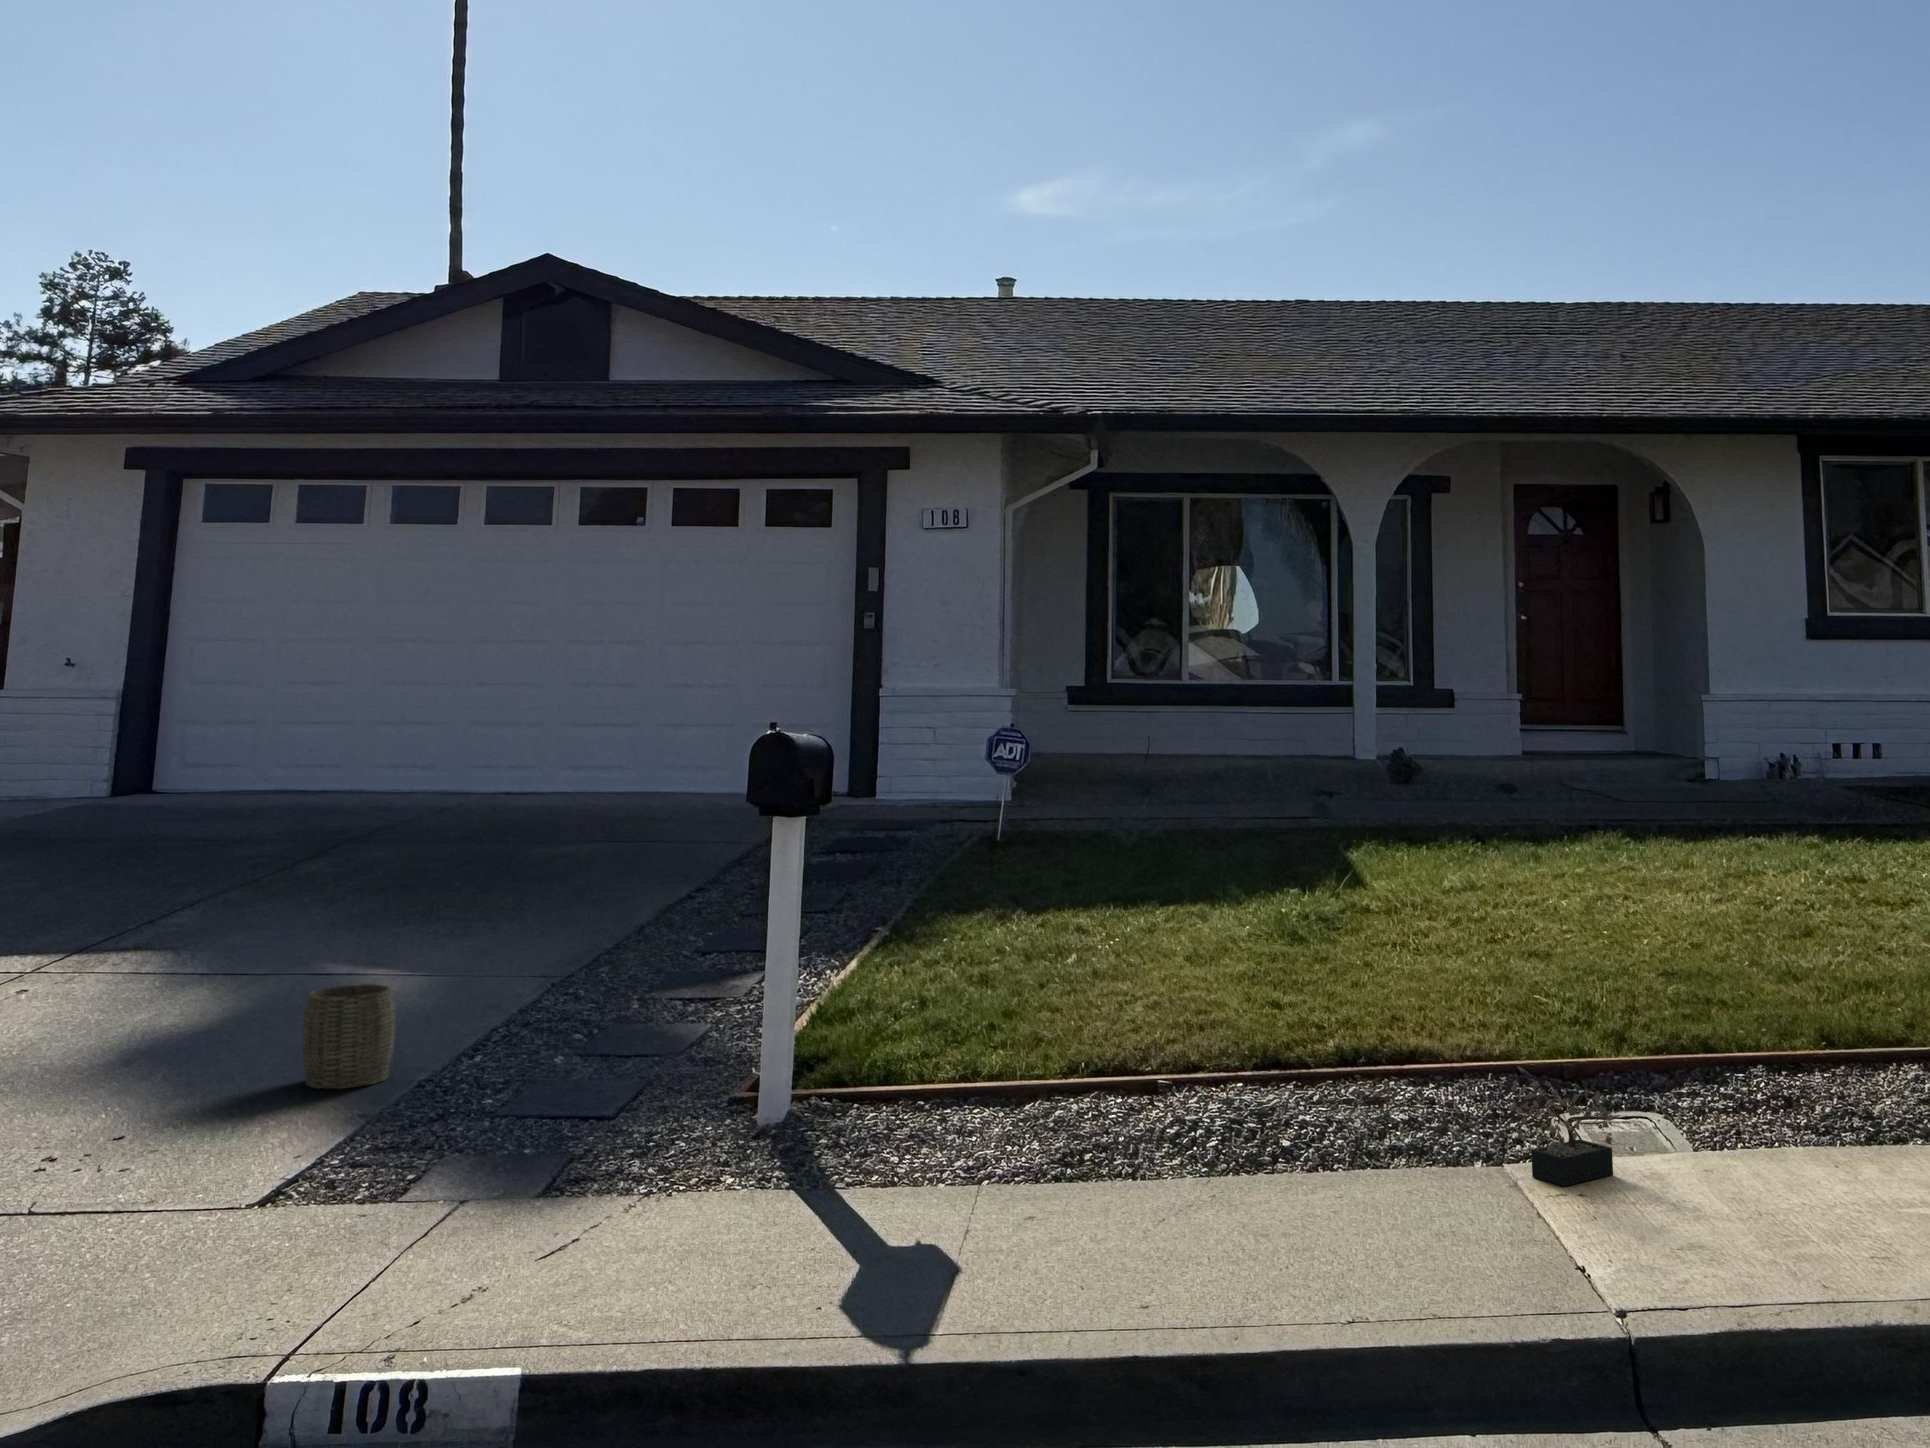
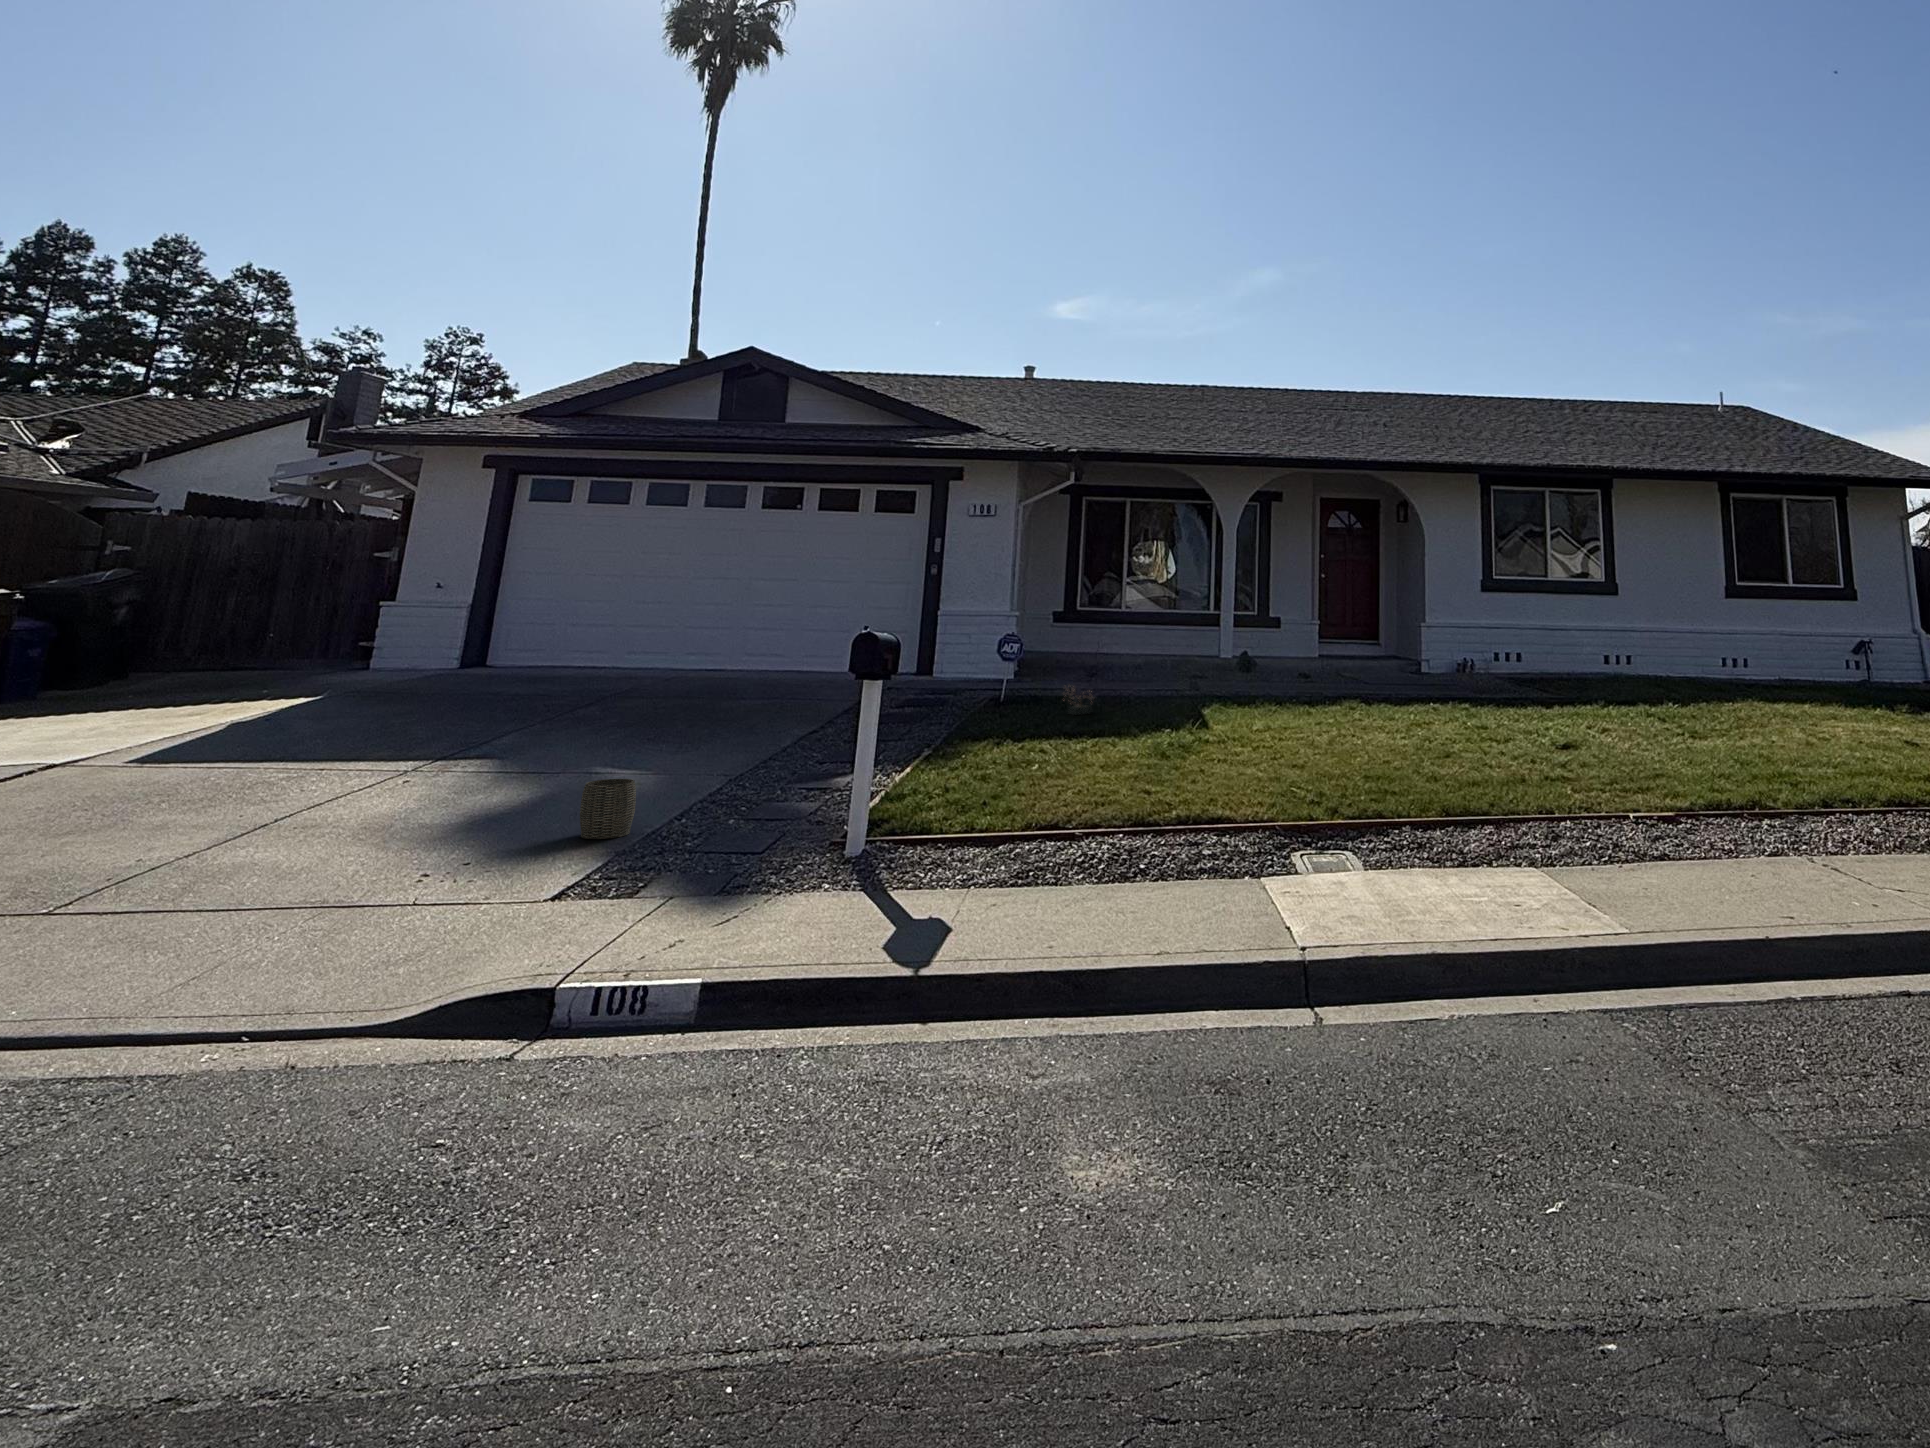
decorative plant: present [1509,1079,1613,1186] -> present [1066,688,1092,715]

